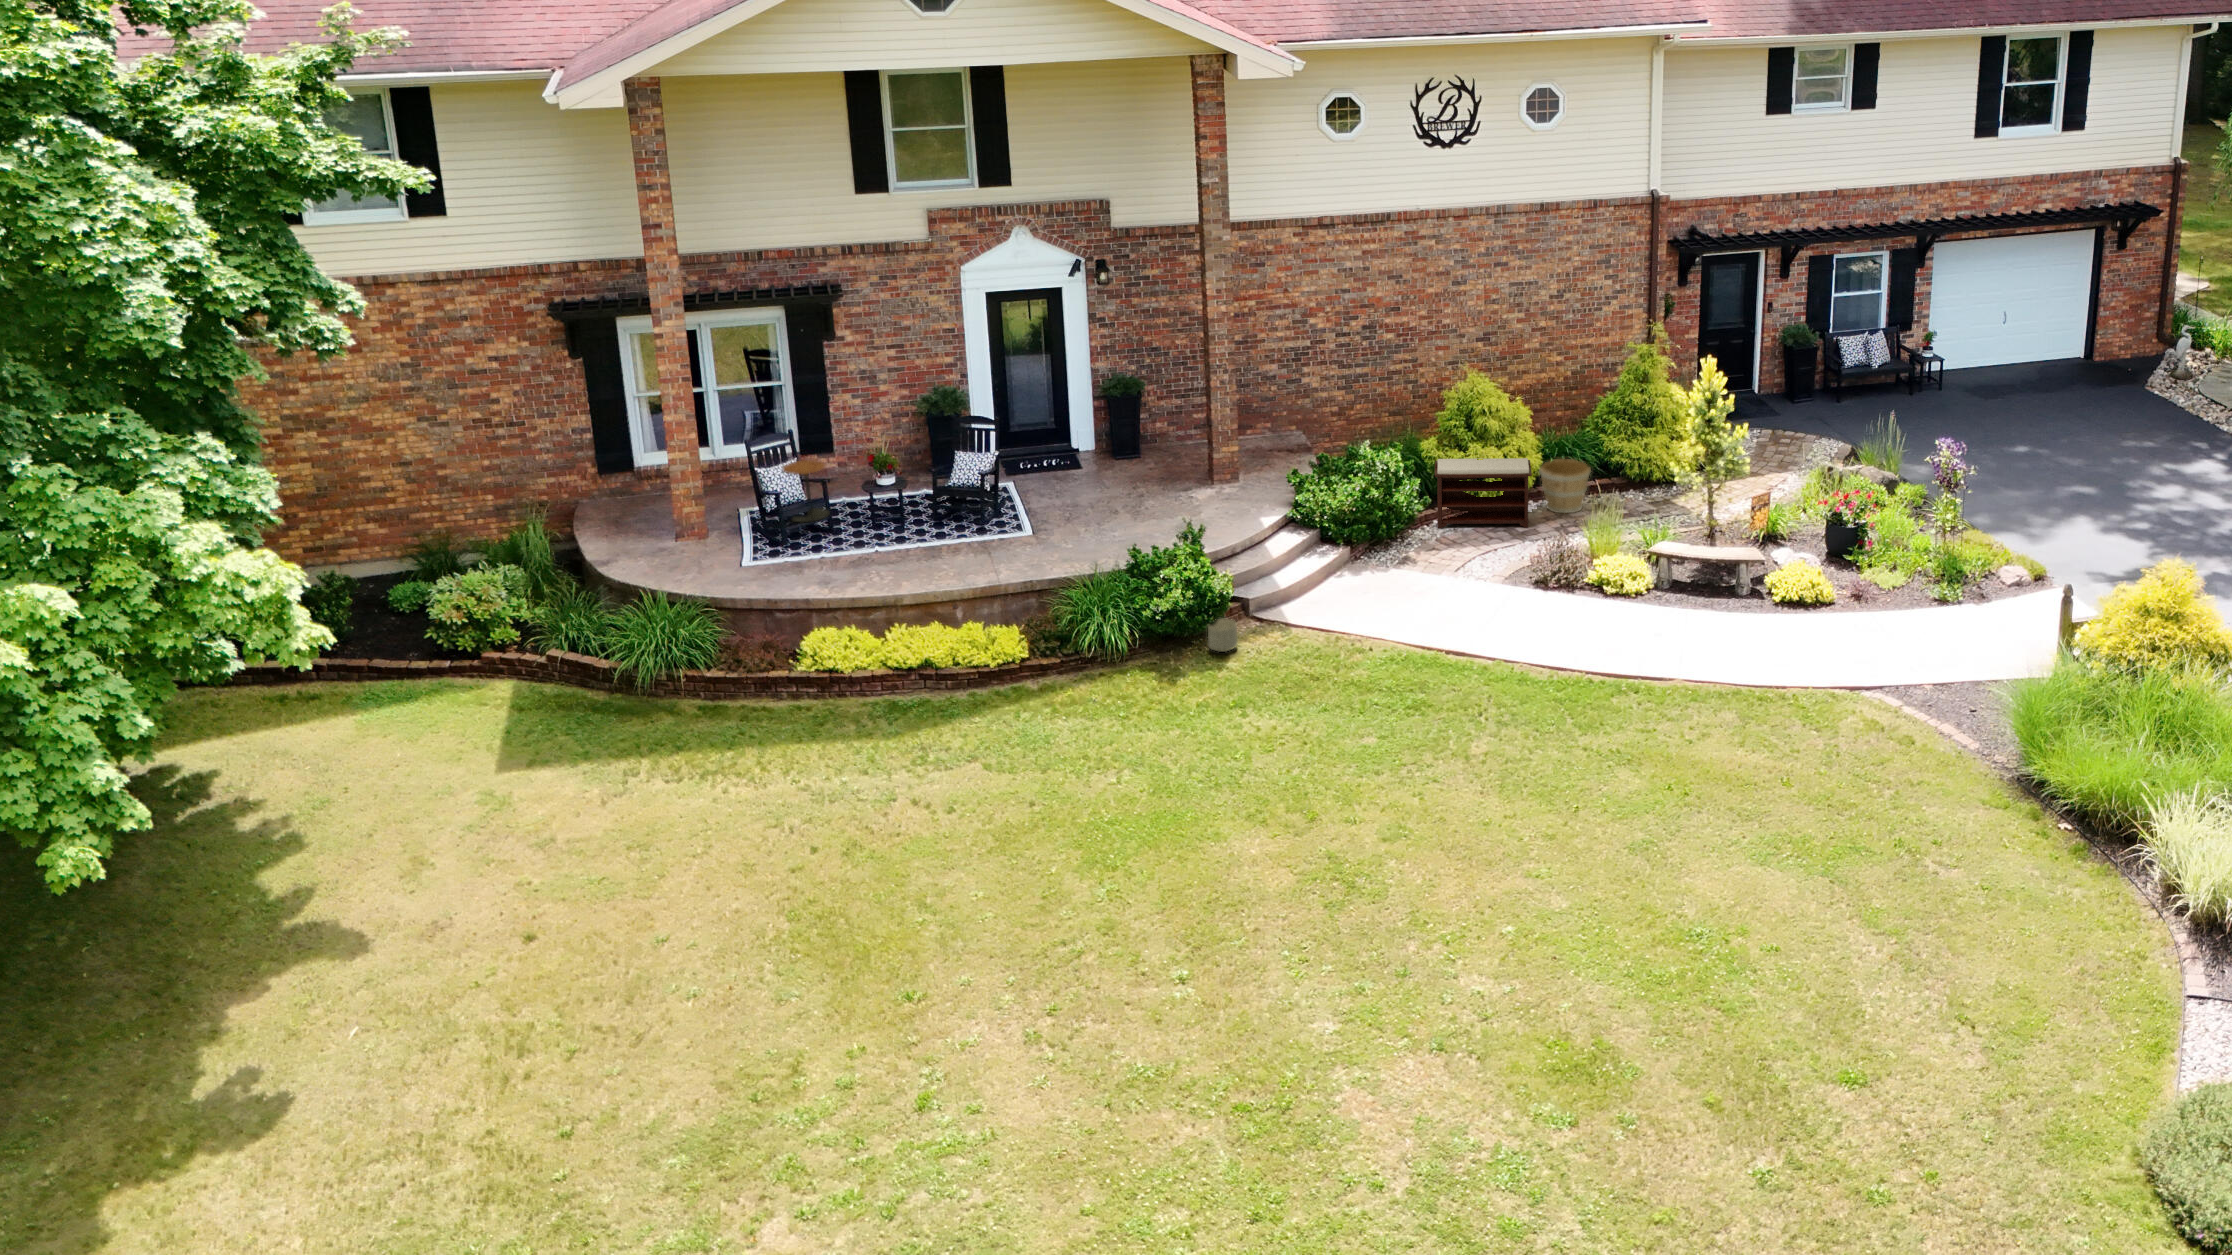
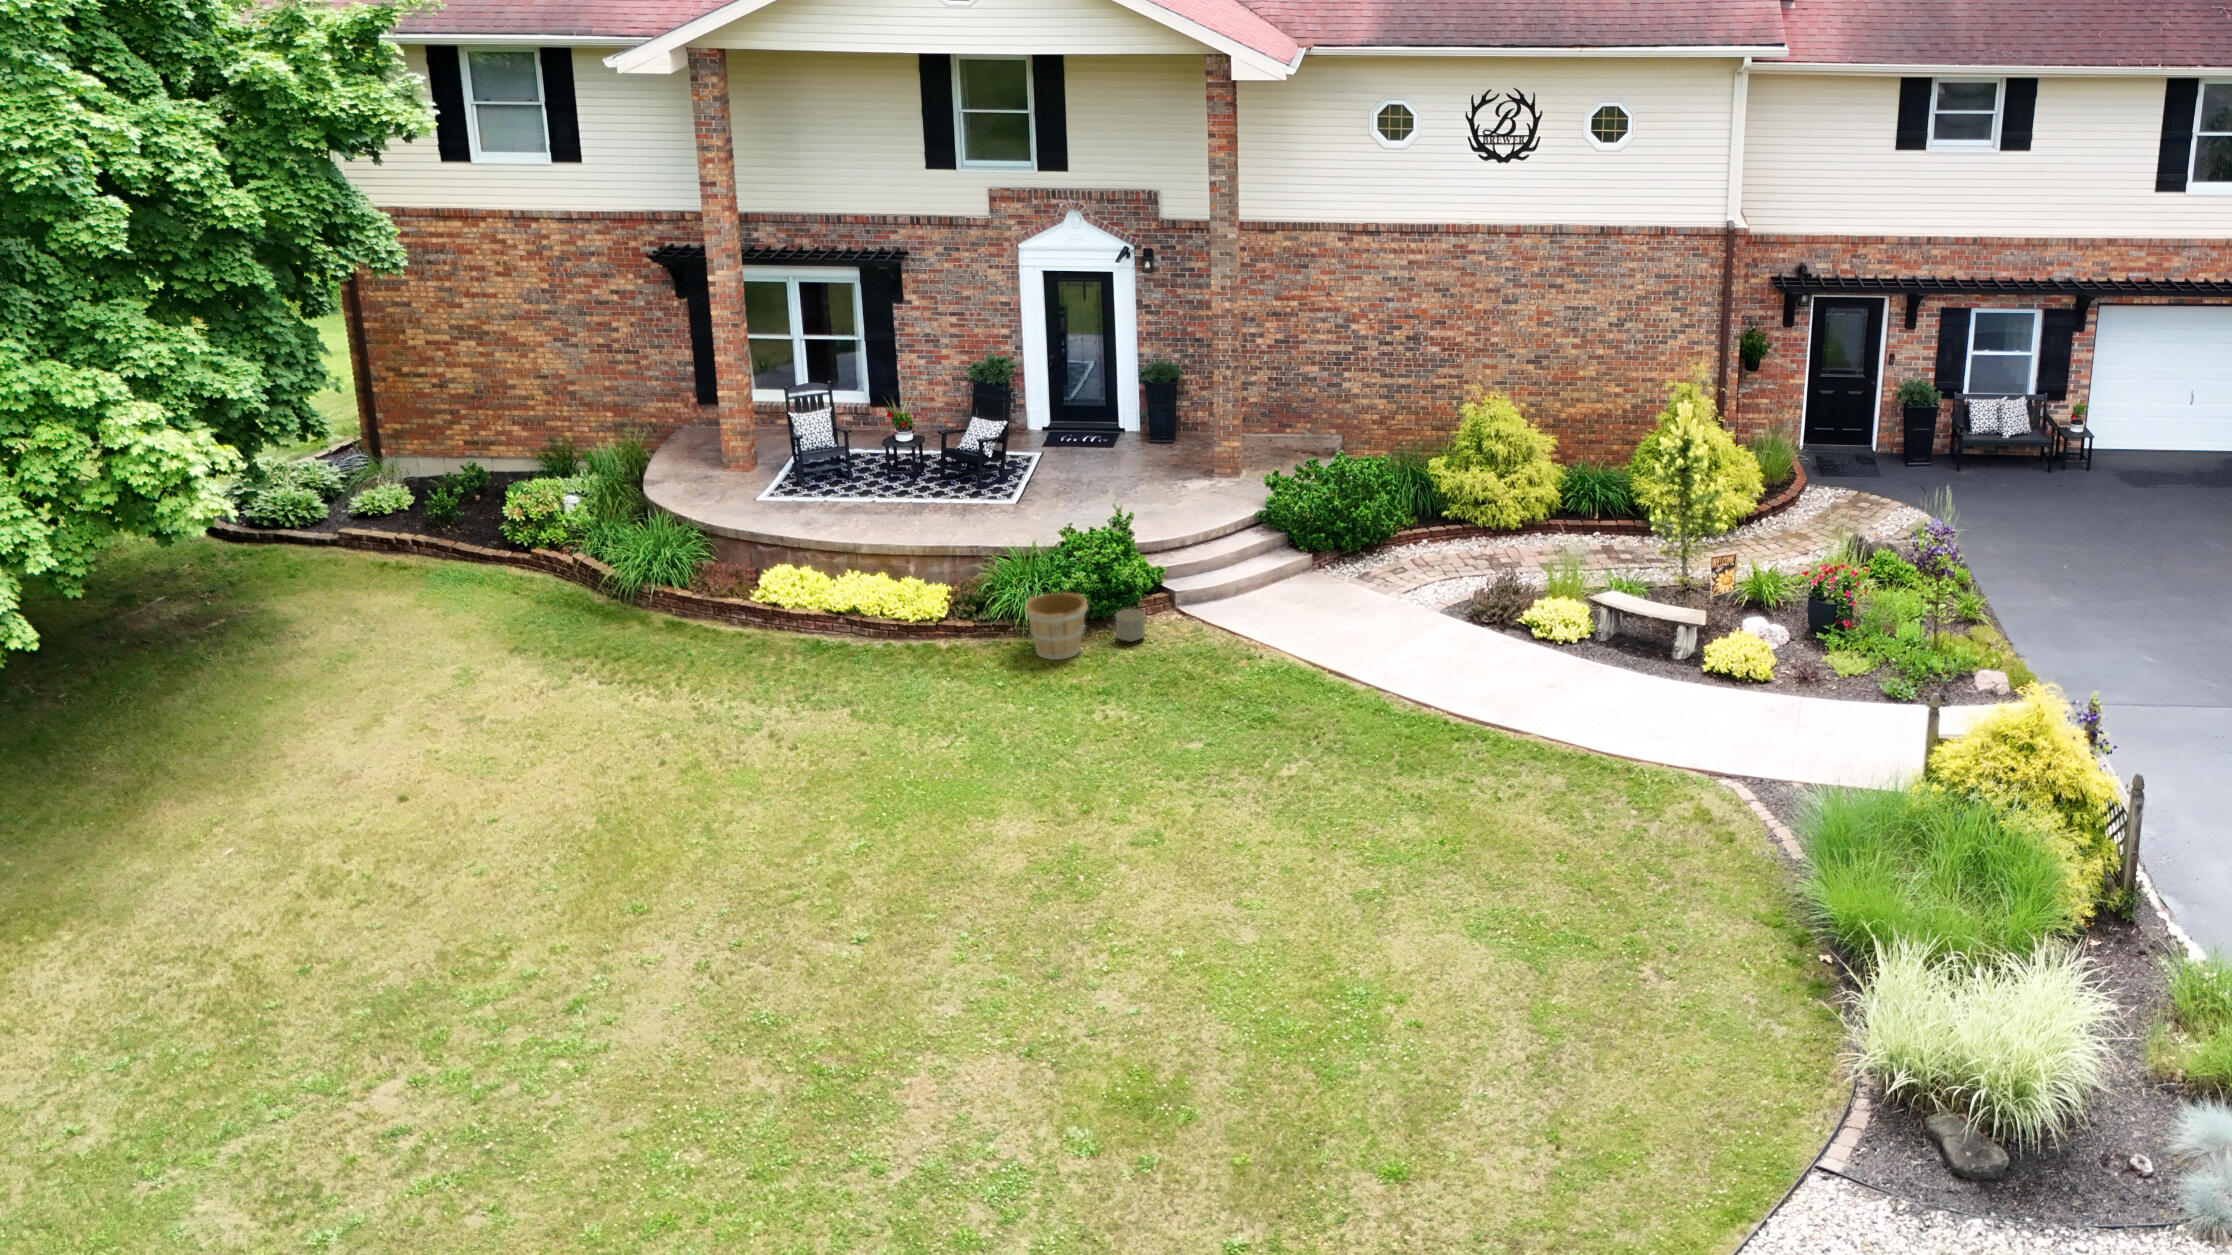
bench: present [1435,458,1532,529] -> none [1424,478,1529,560]
wooden bucket: present [1539,459,1591,514] -> present [1026,593,1088,660]
side table: present [782,460,830,522] -> none [823,410,865,467]

